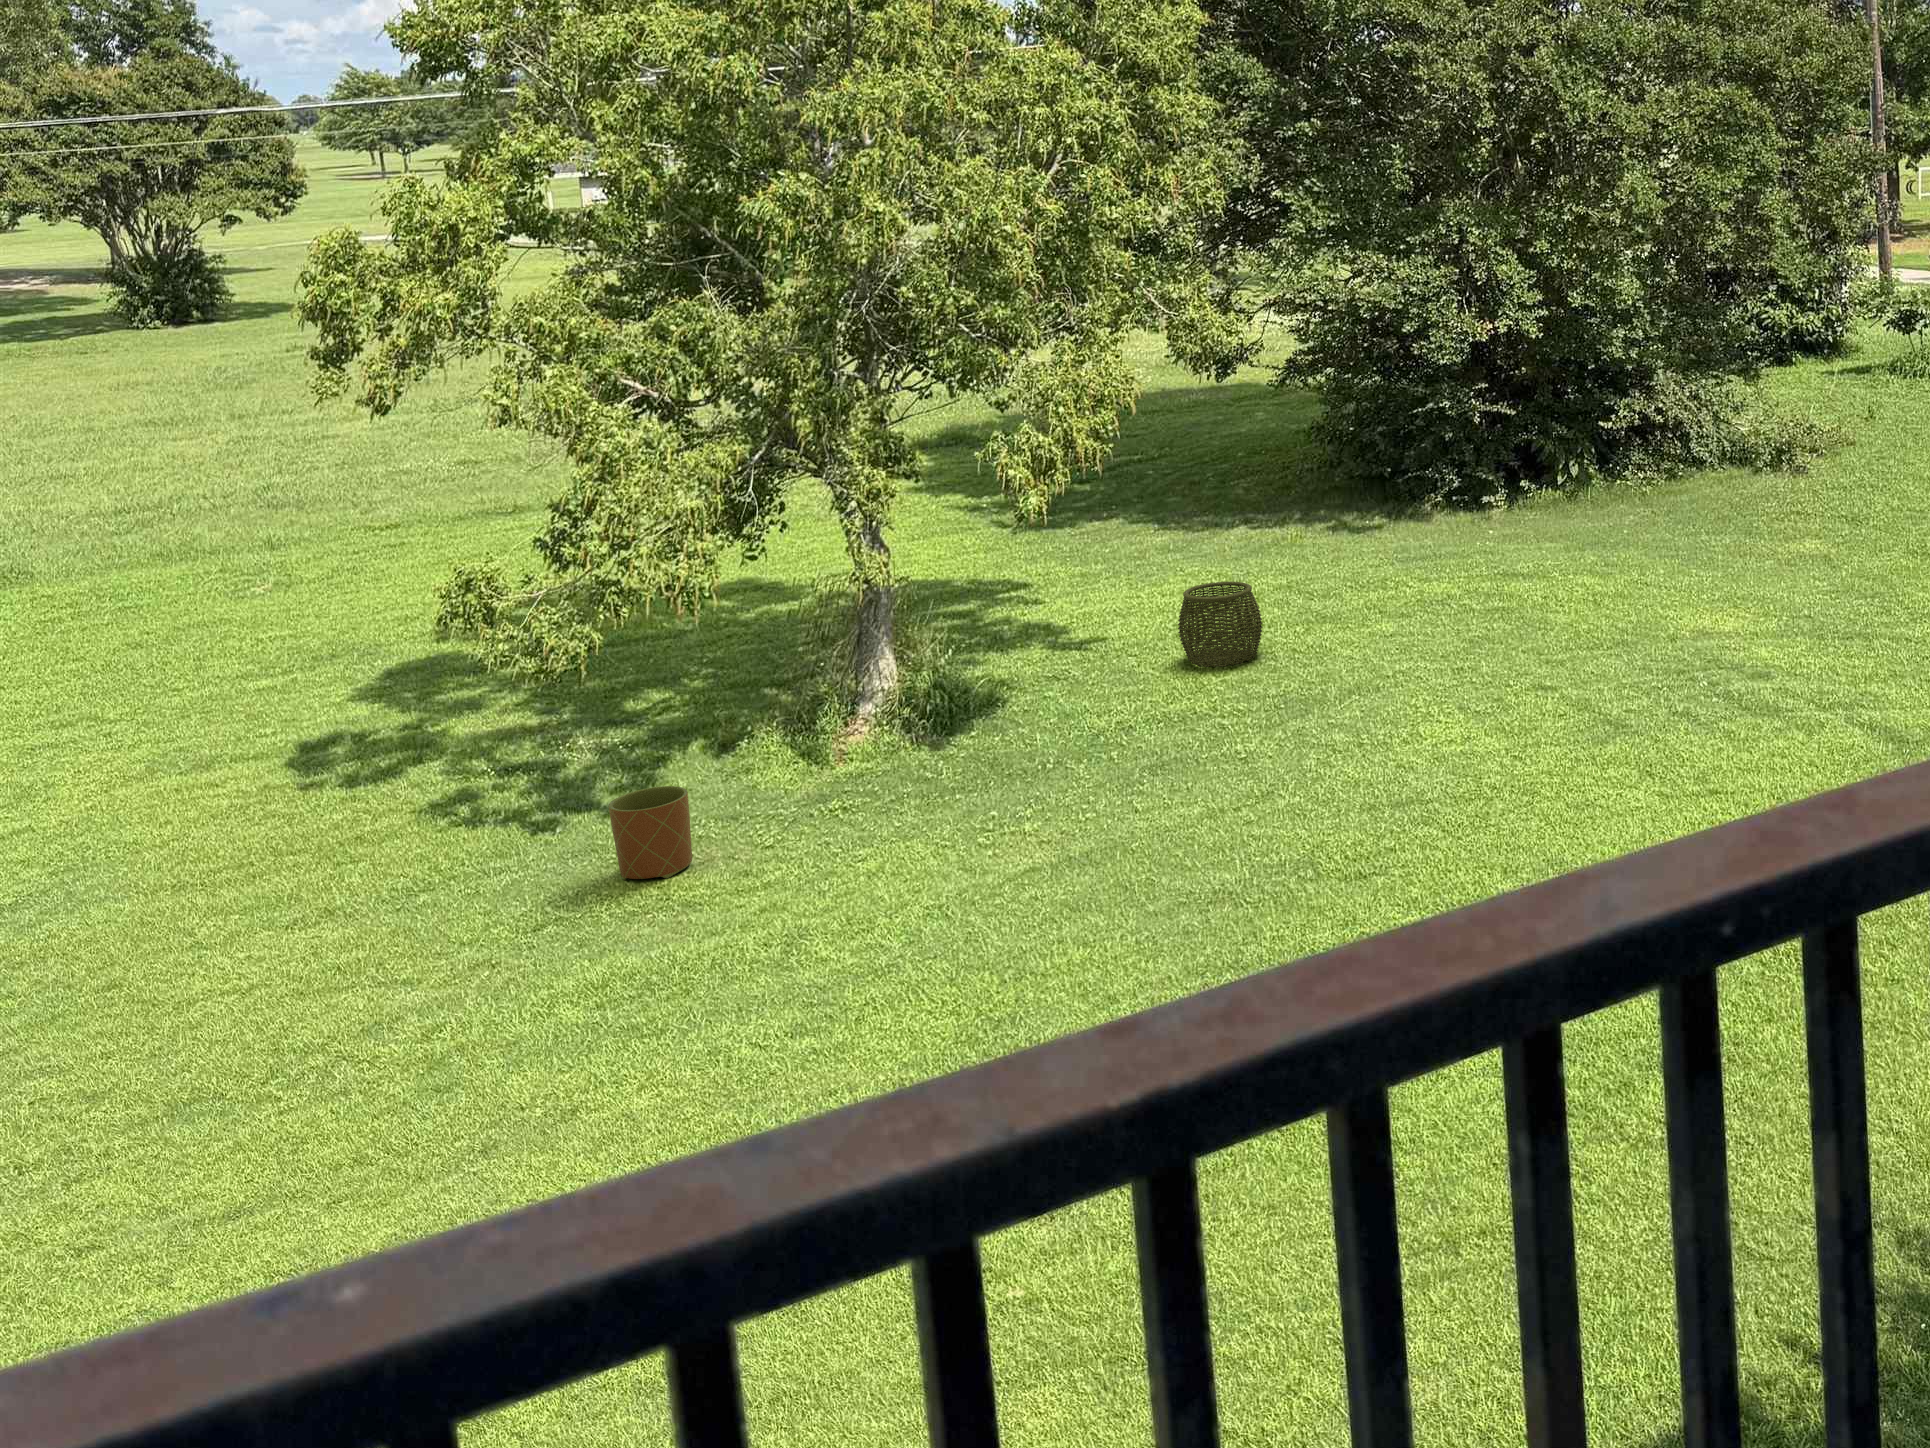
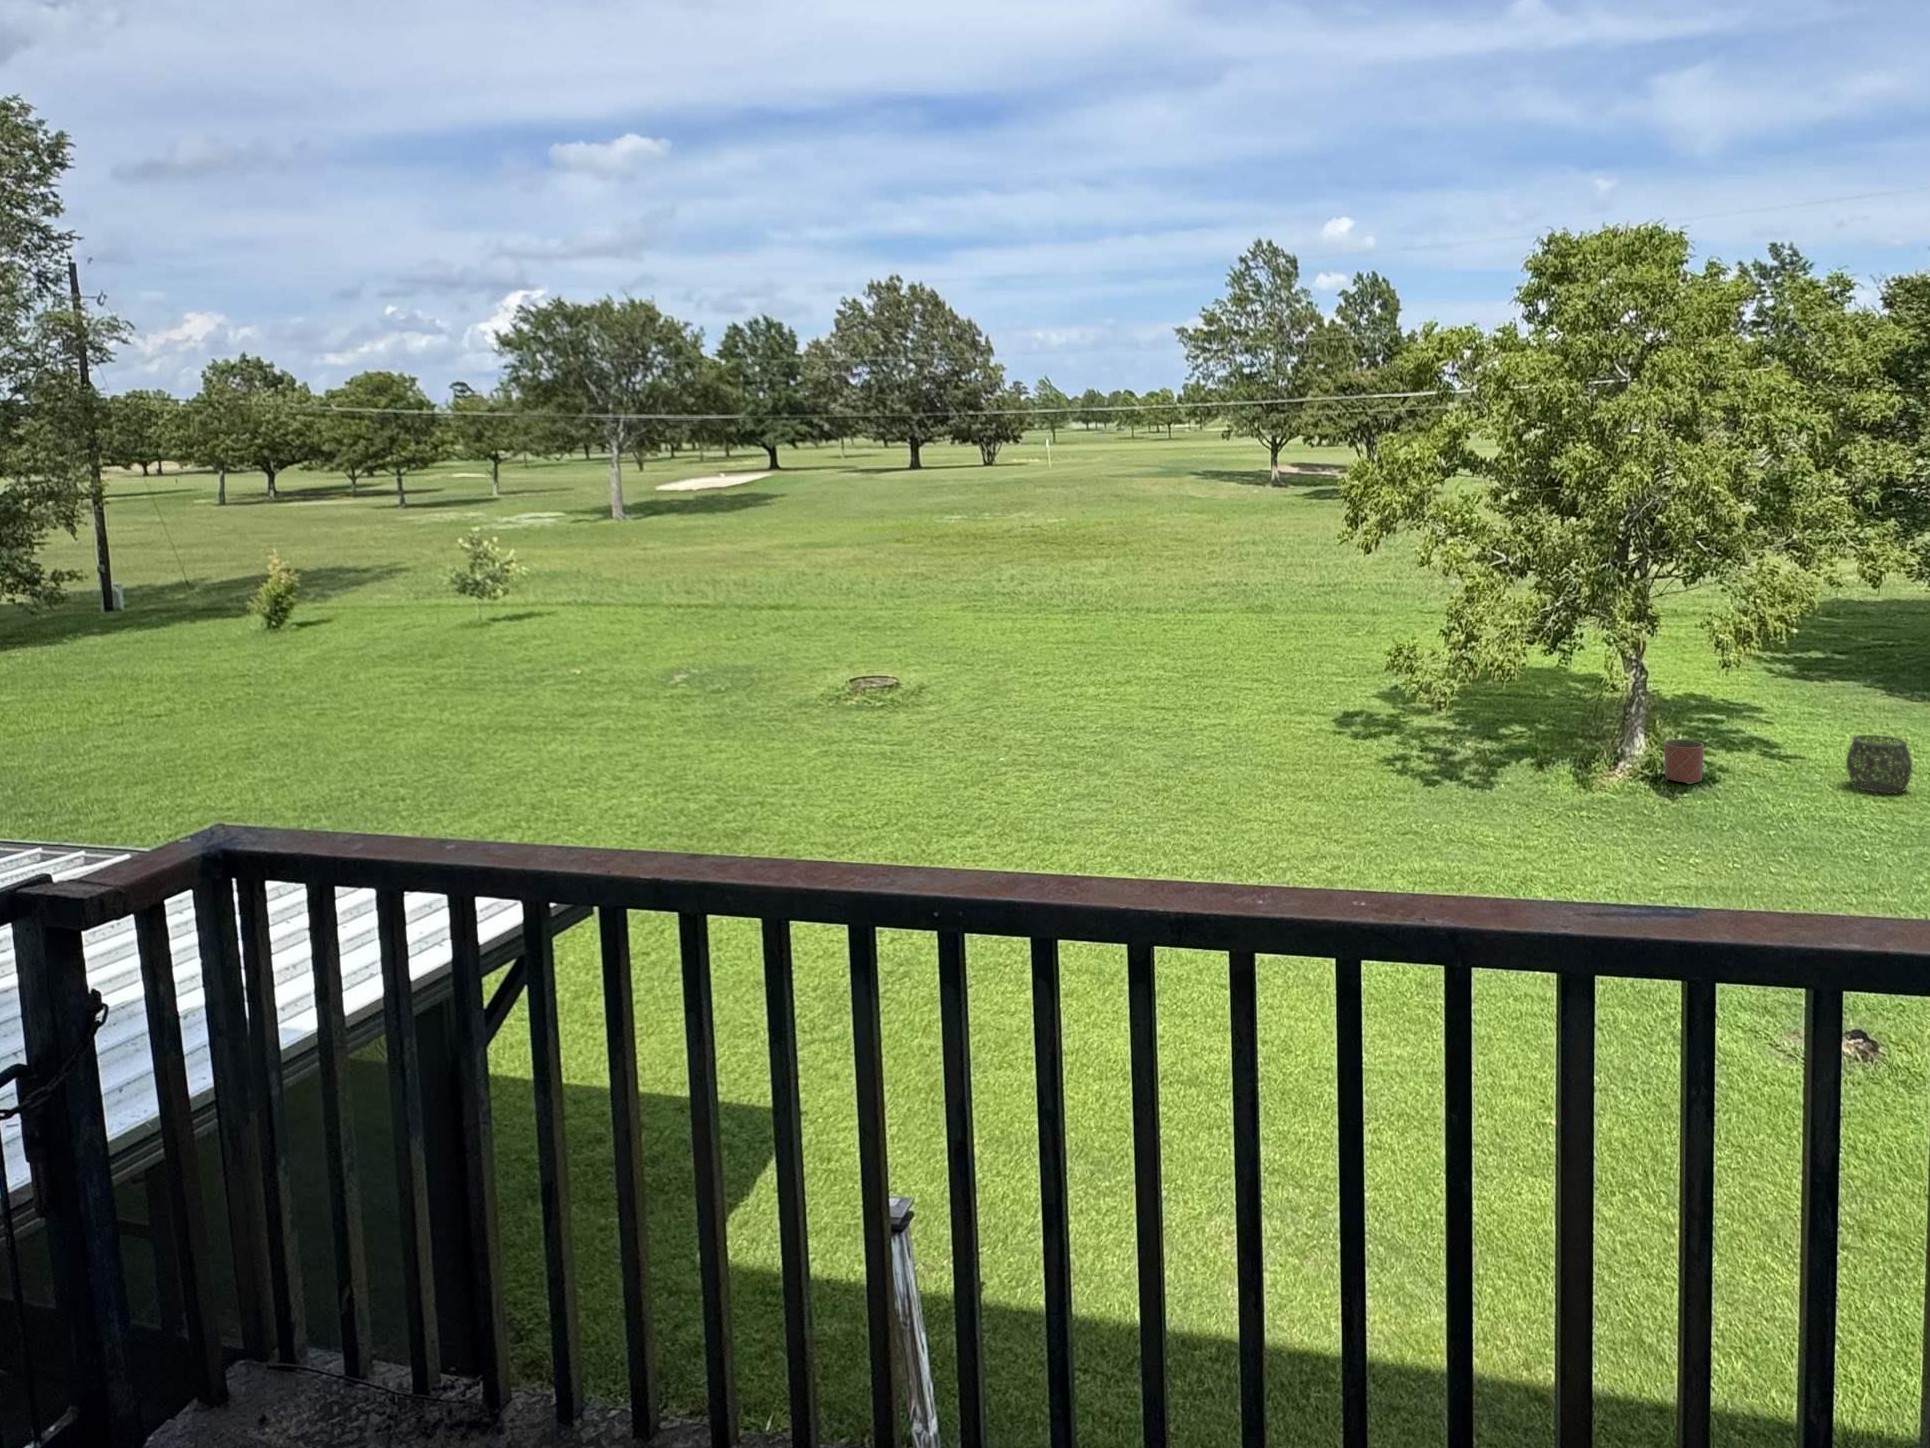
planter: present [609,786,692,880] -> present [1664,739,1704,784]

